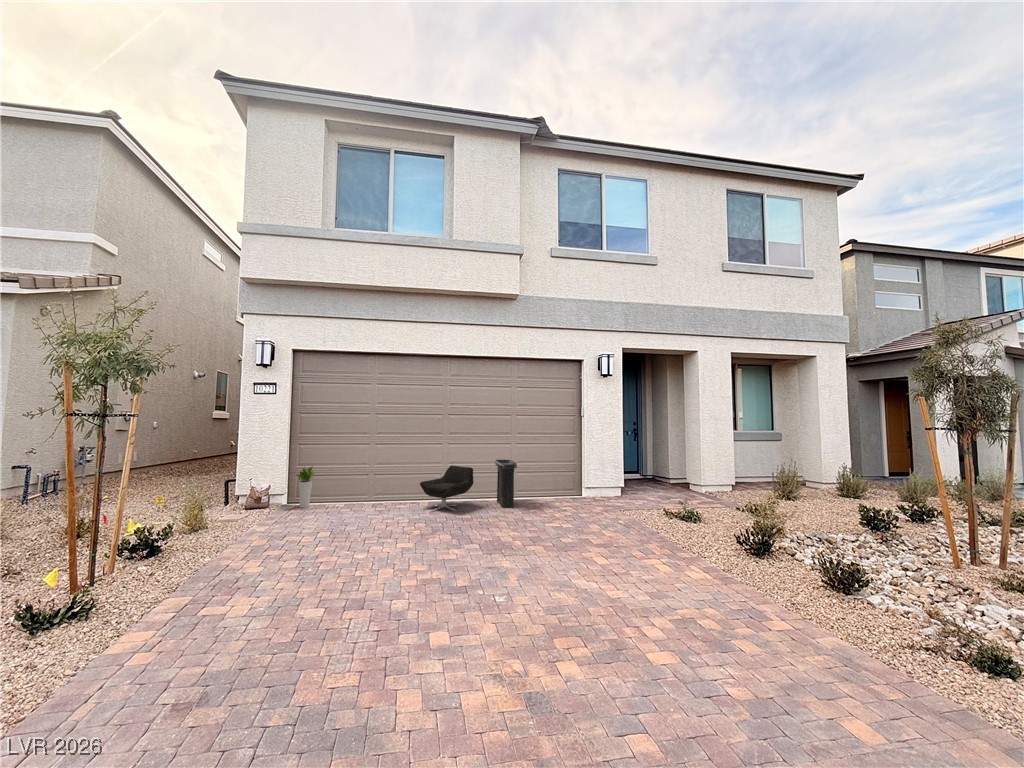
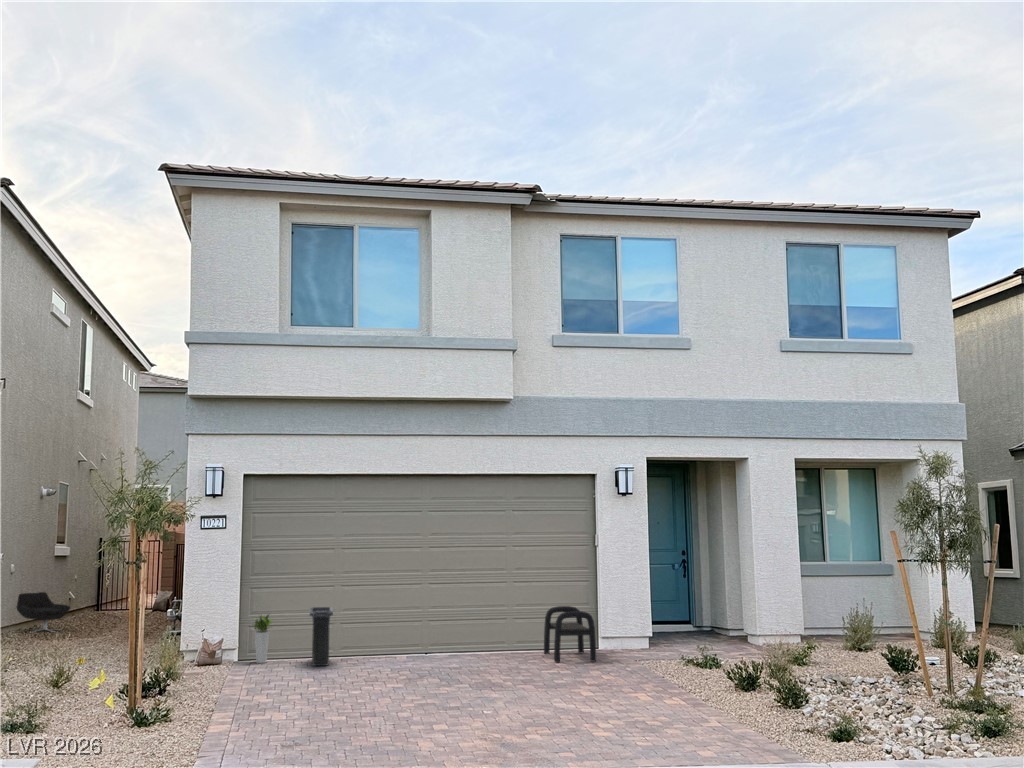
trash can: present [495,460,517,507] -> present [310,607,333,666]
bench: none [540,462,586,510] -> present [544,606,596,662]
lounge chair: present [420,465,473,512] -> present [16,592,70,632]

